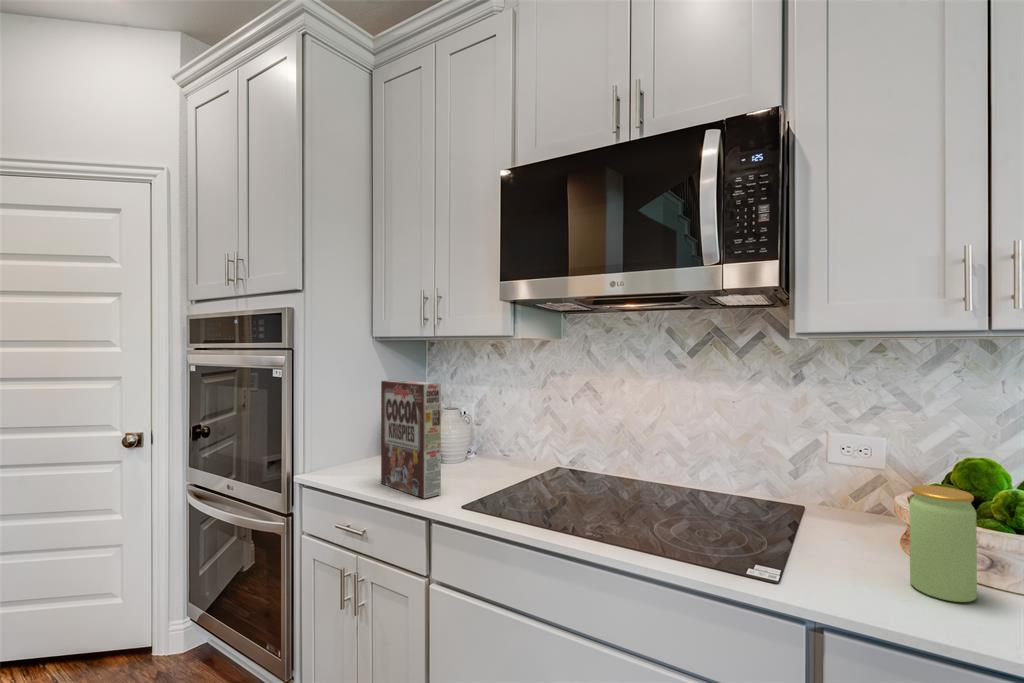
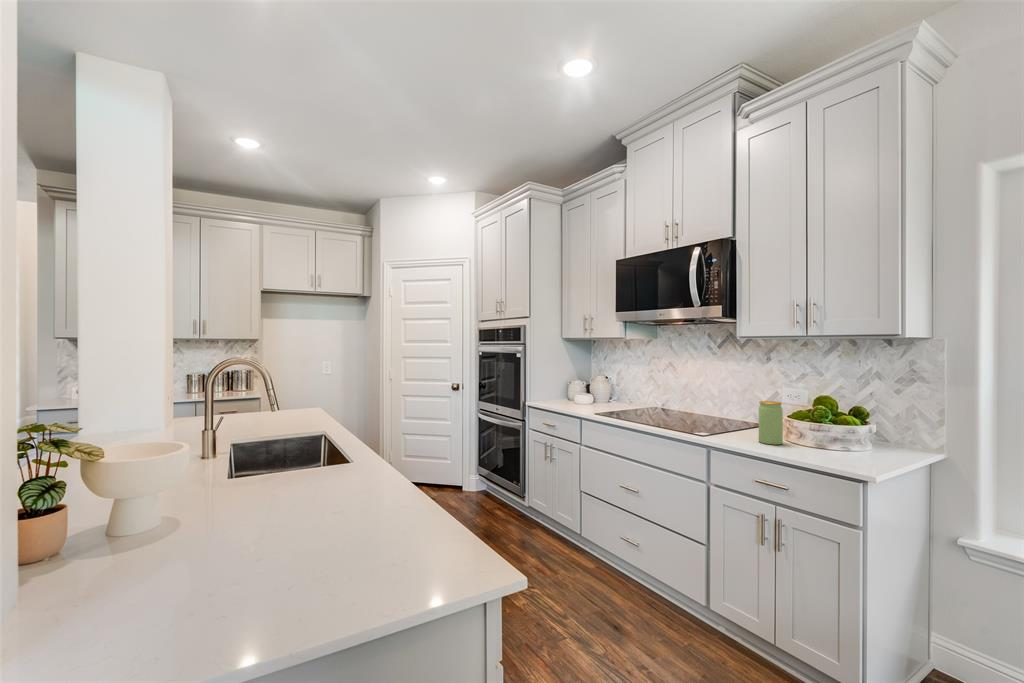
cereal box: present [381,380,441,498] -> none [563,359,587,410]

